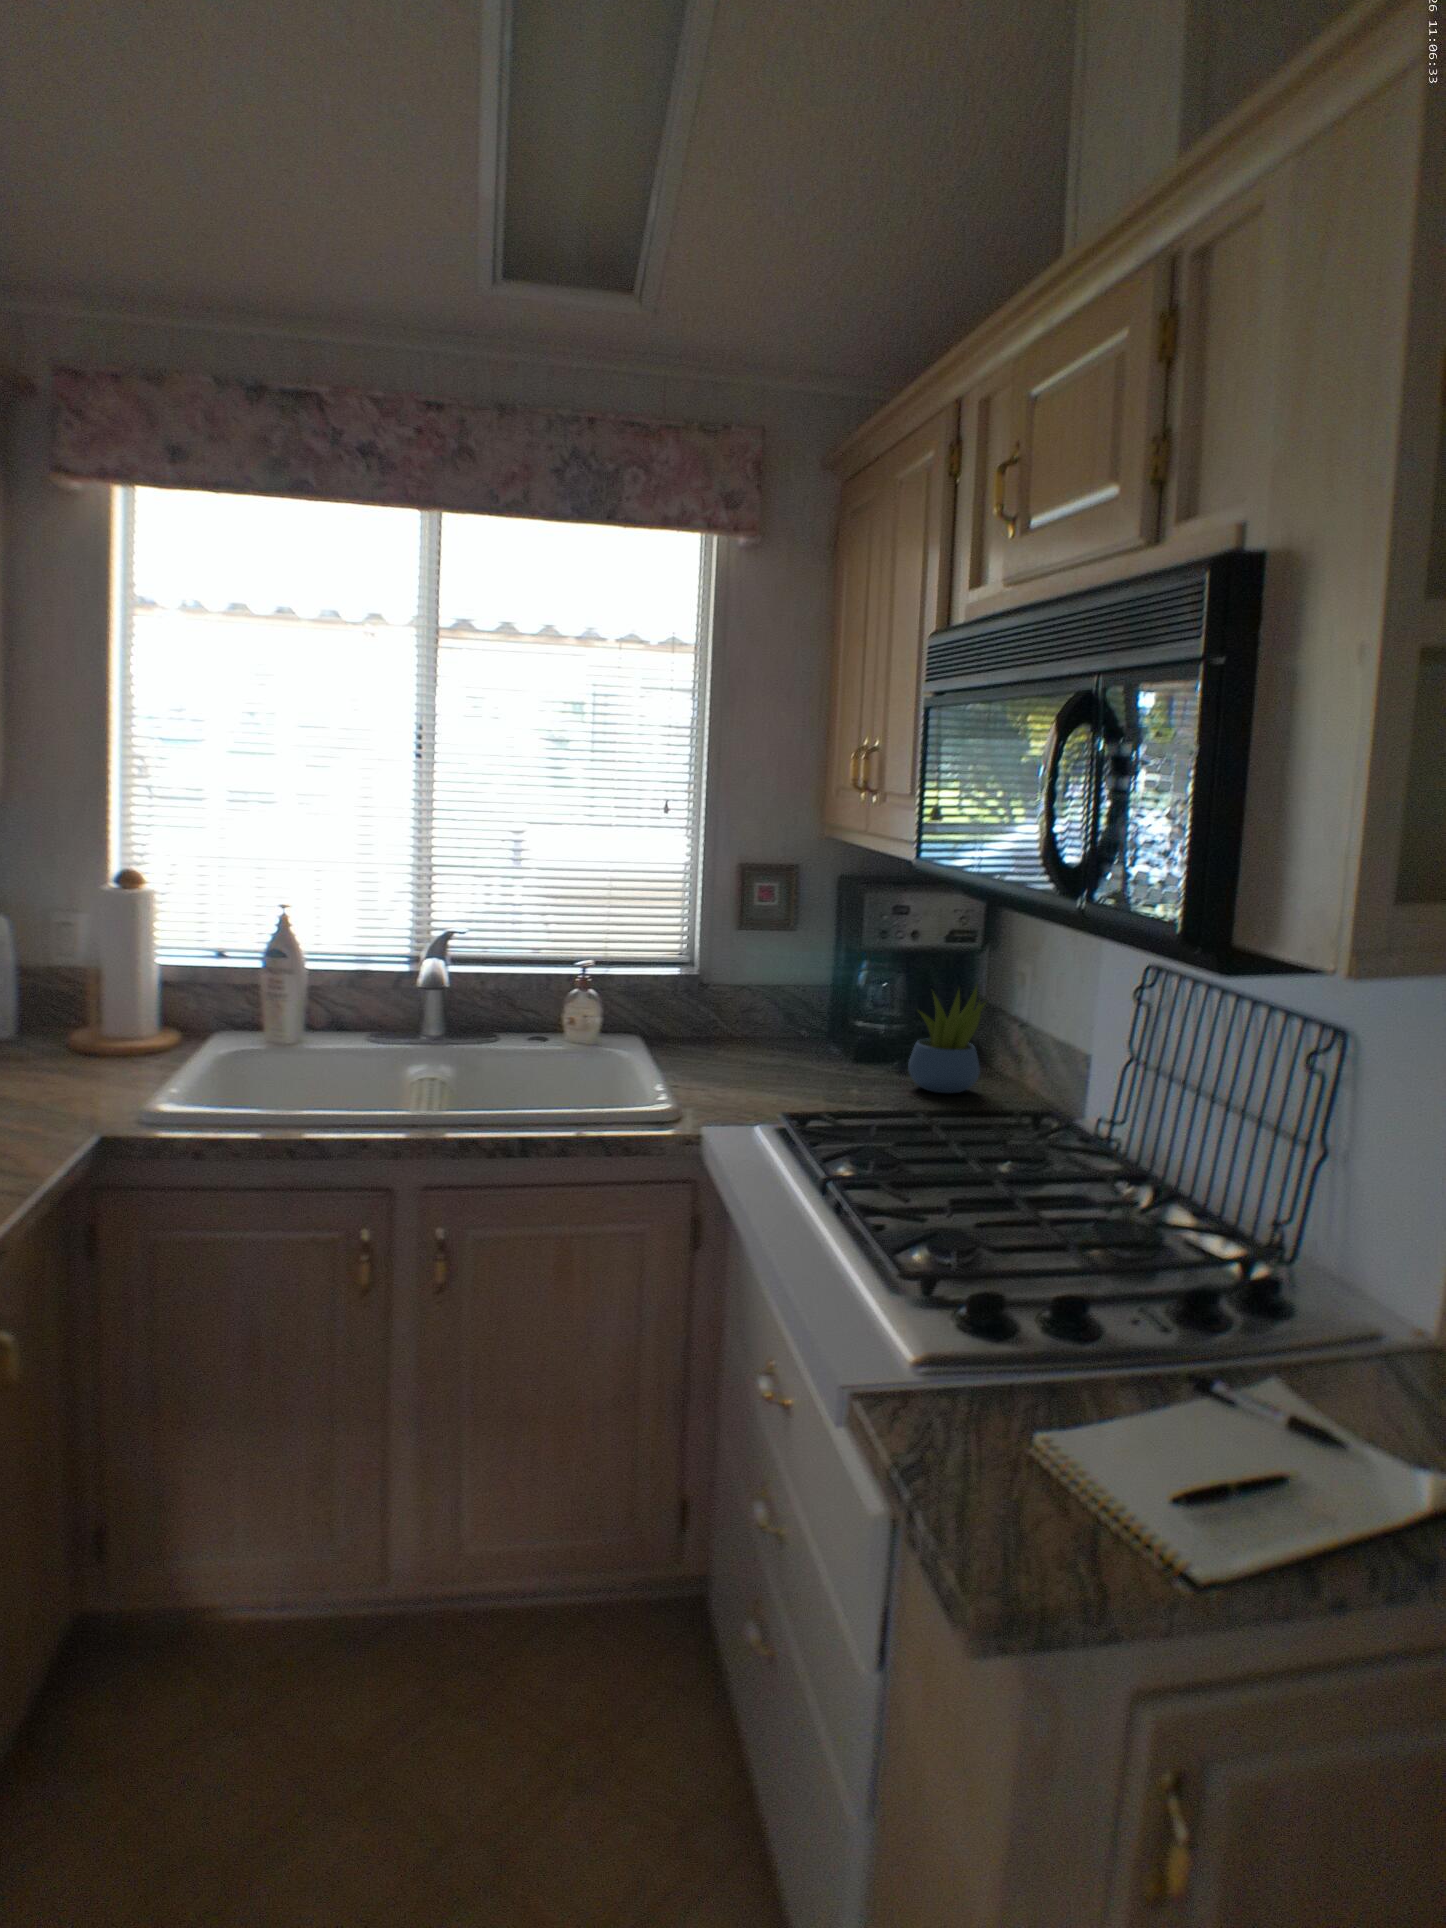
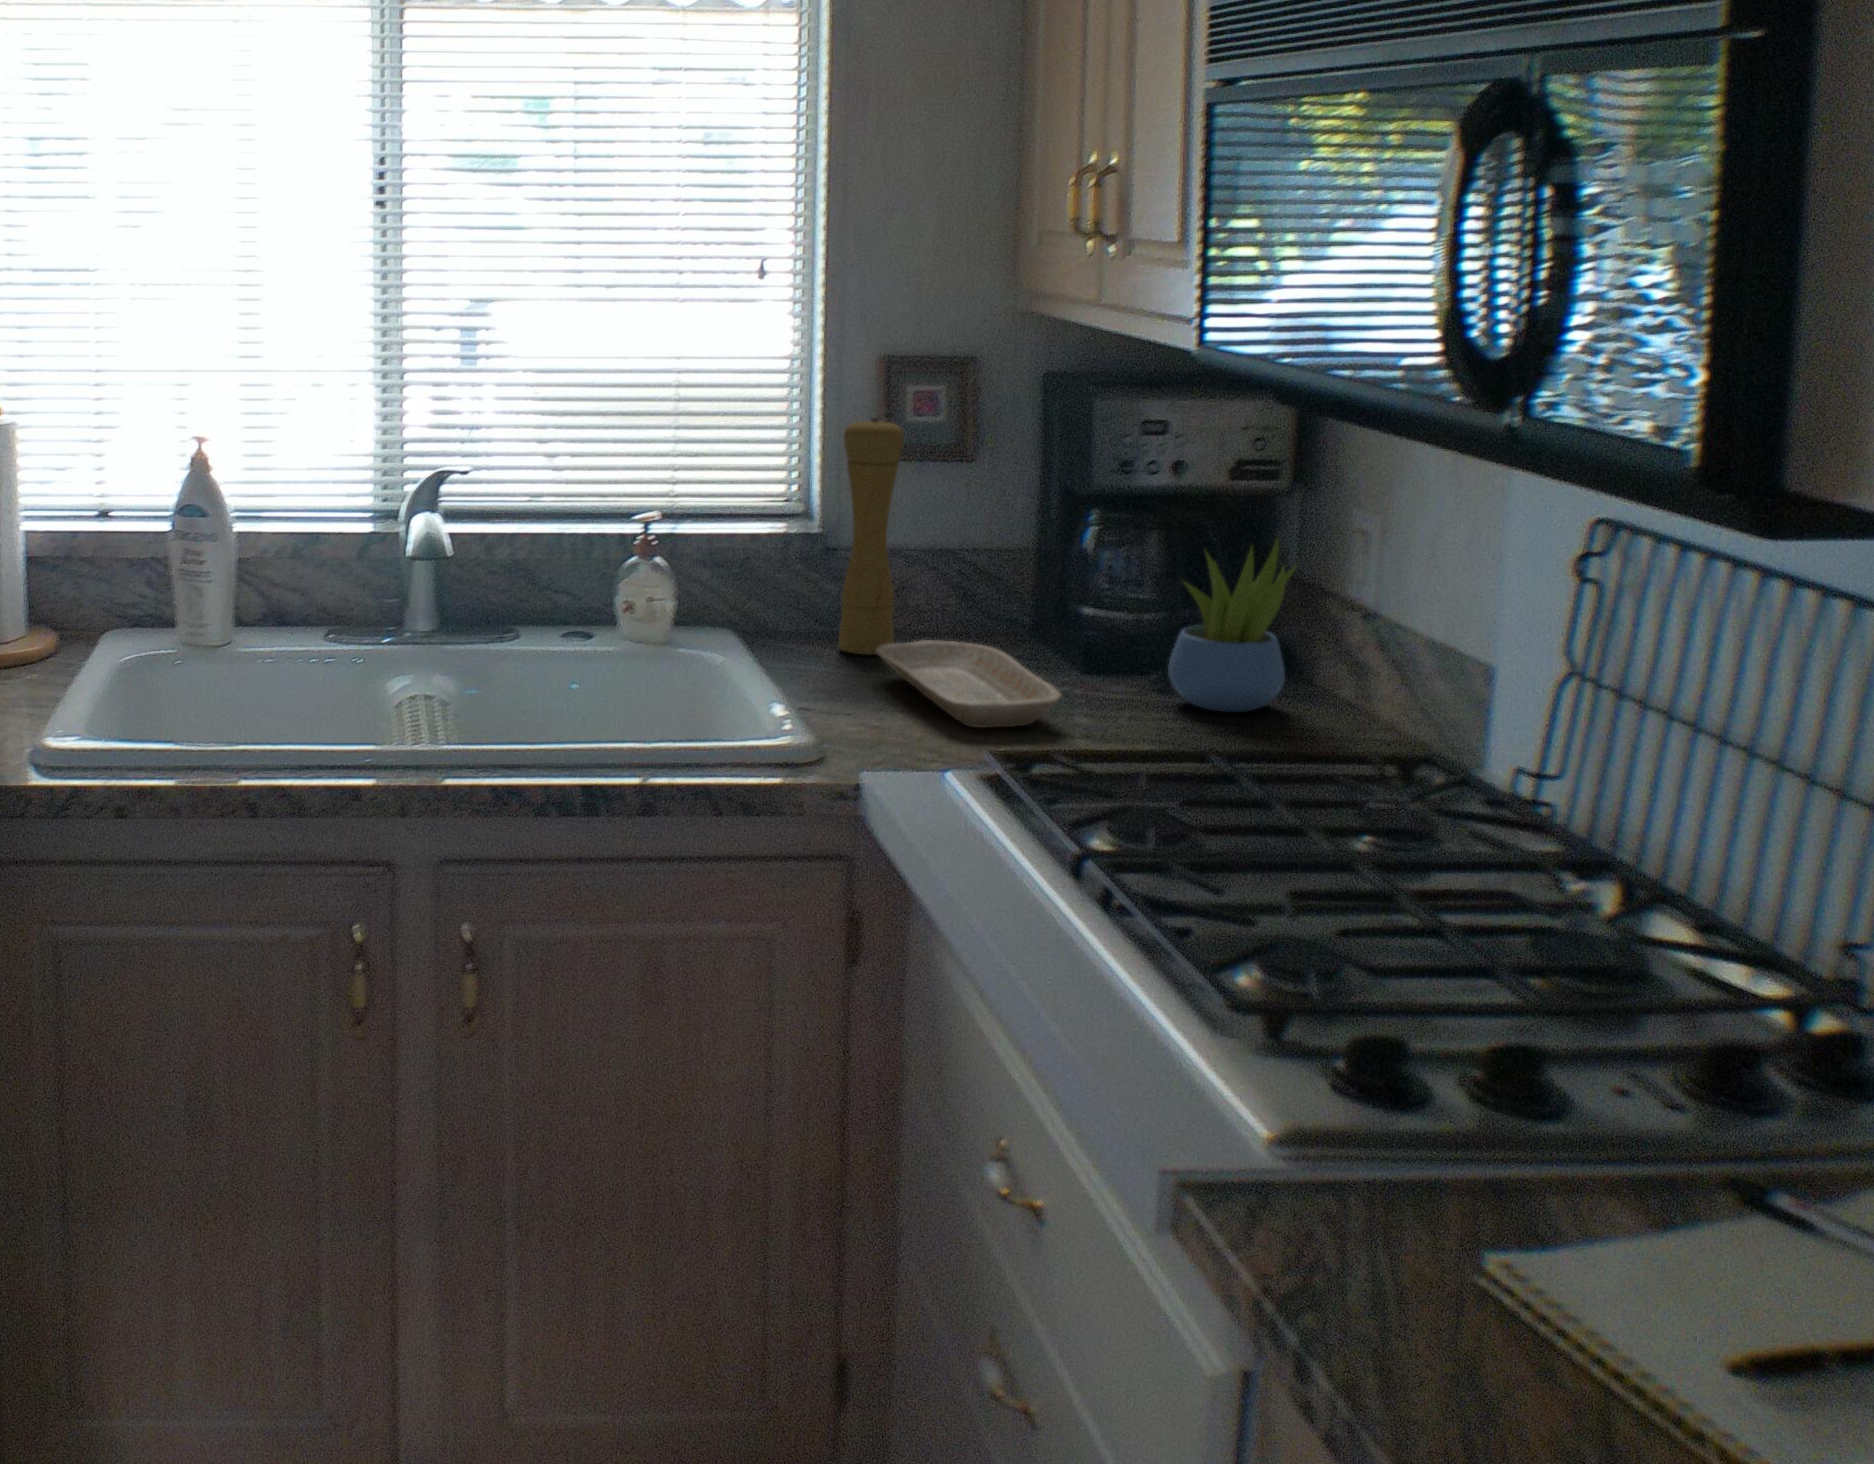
pepper mill: none [704,902,748,1055] -> present [839,417,904,655]
tray: none [726,1046,839,1100] -> present [876,640,1061,728]

